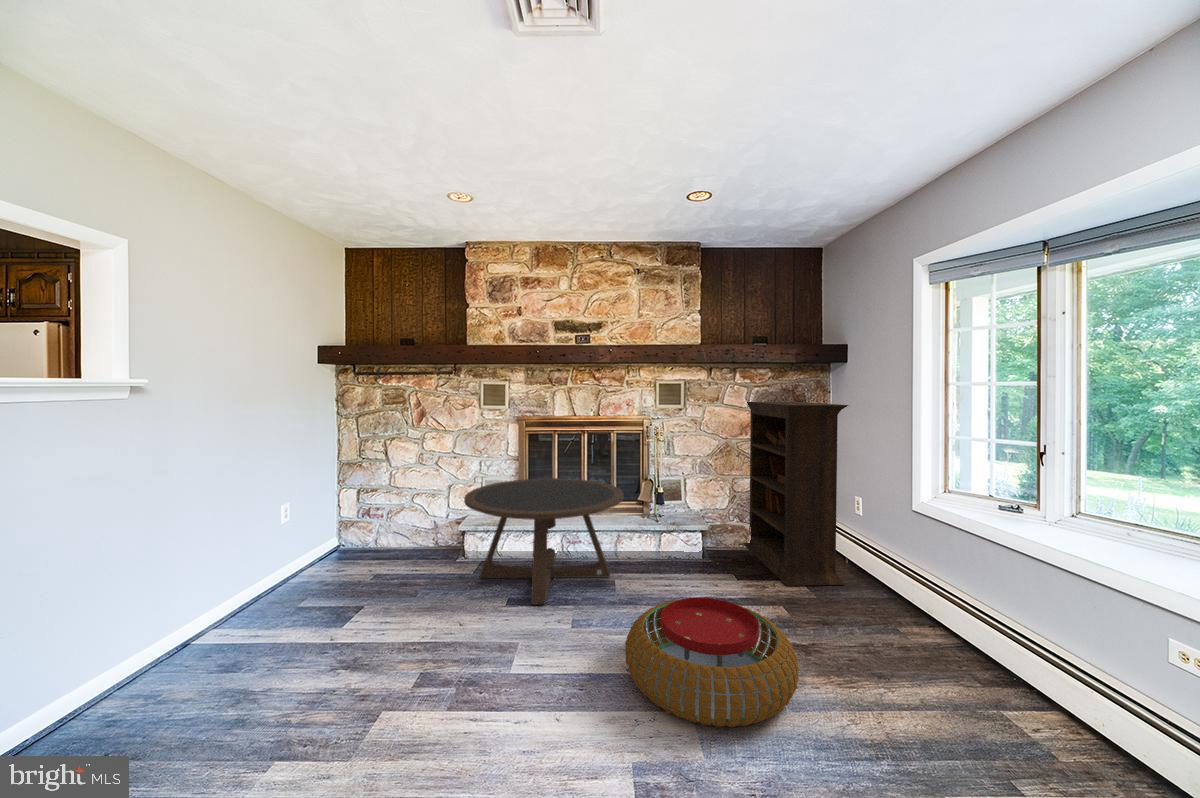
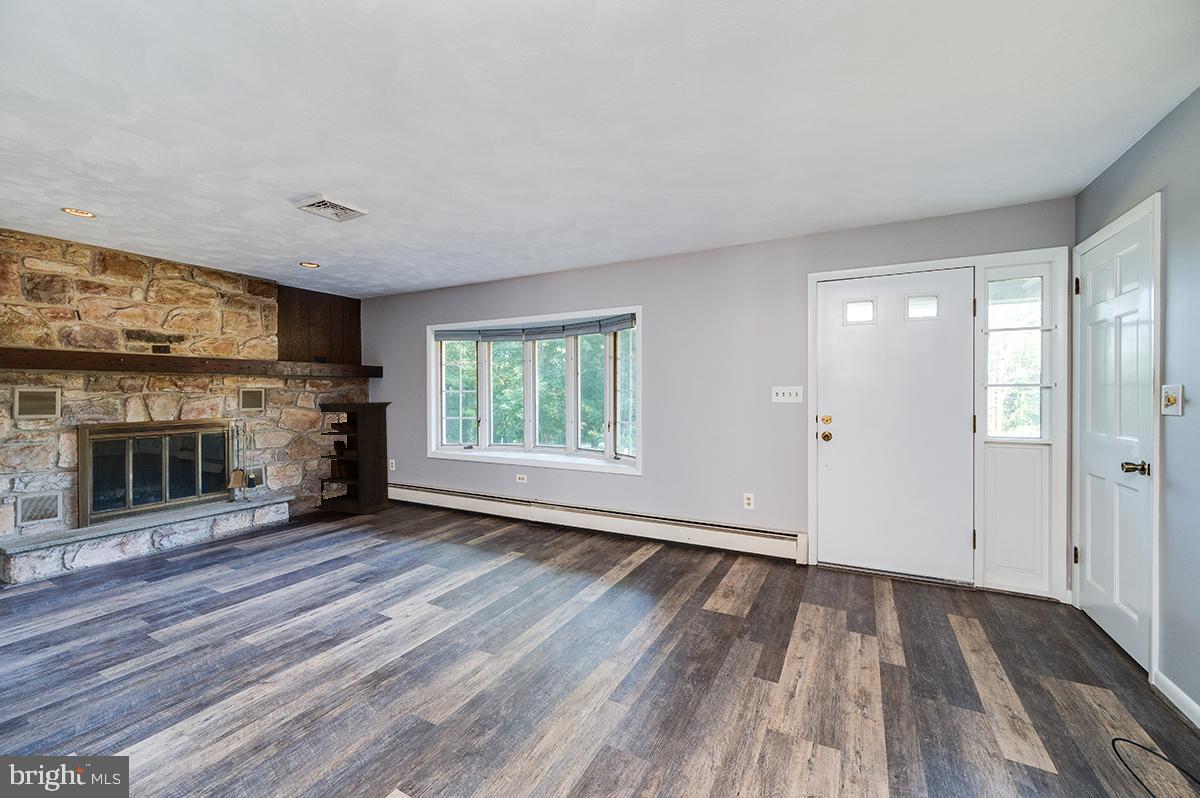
coffee table: present [464,478,623,605] -> none [45,476,246,587]
pouf: present [625,598,799,727] -> none [307,510,411,563]

